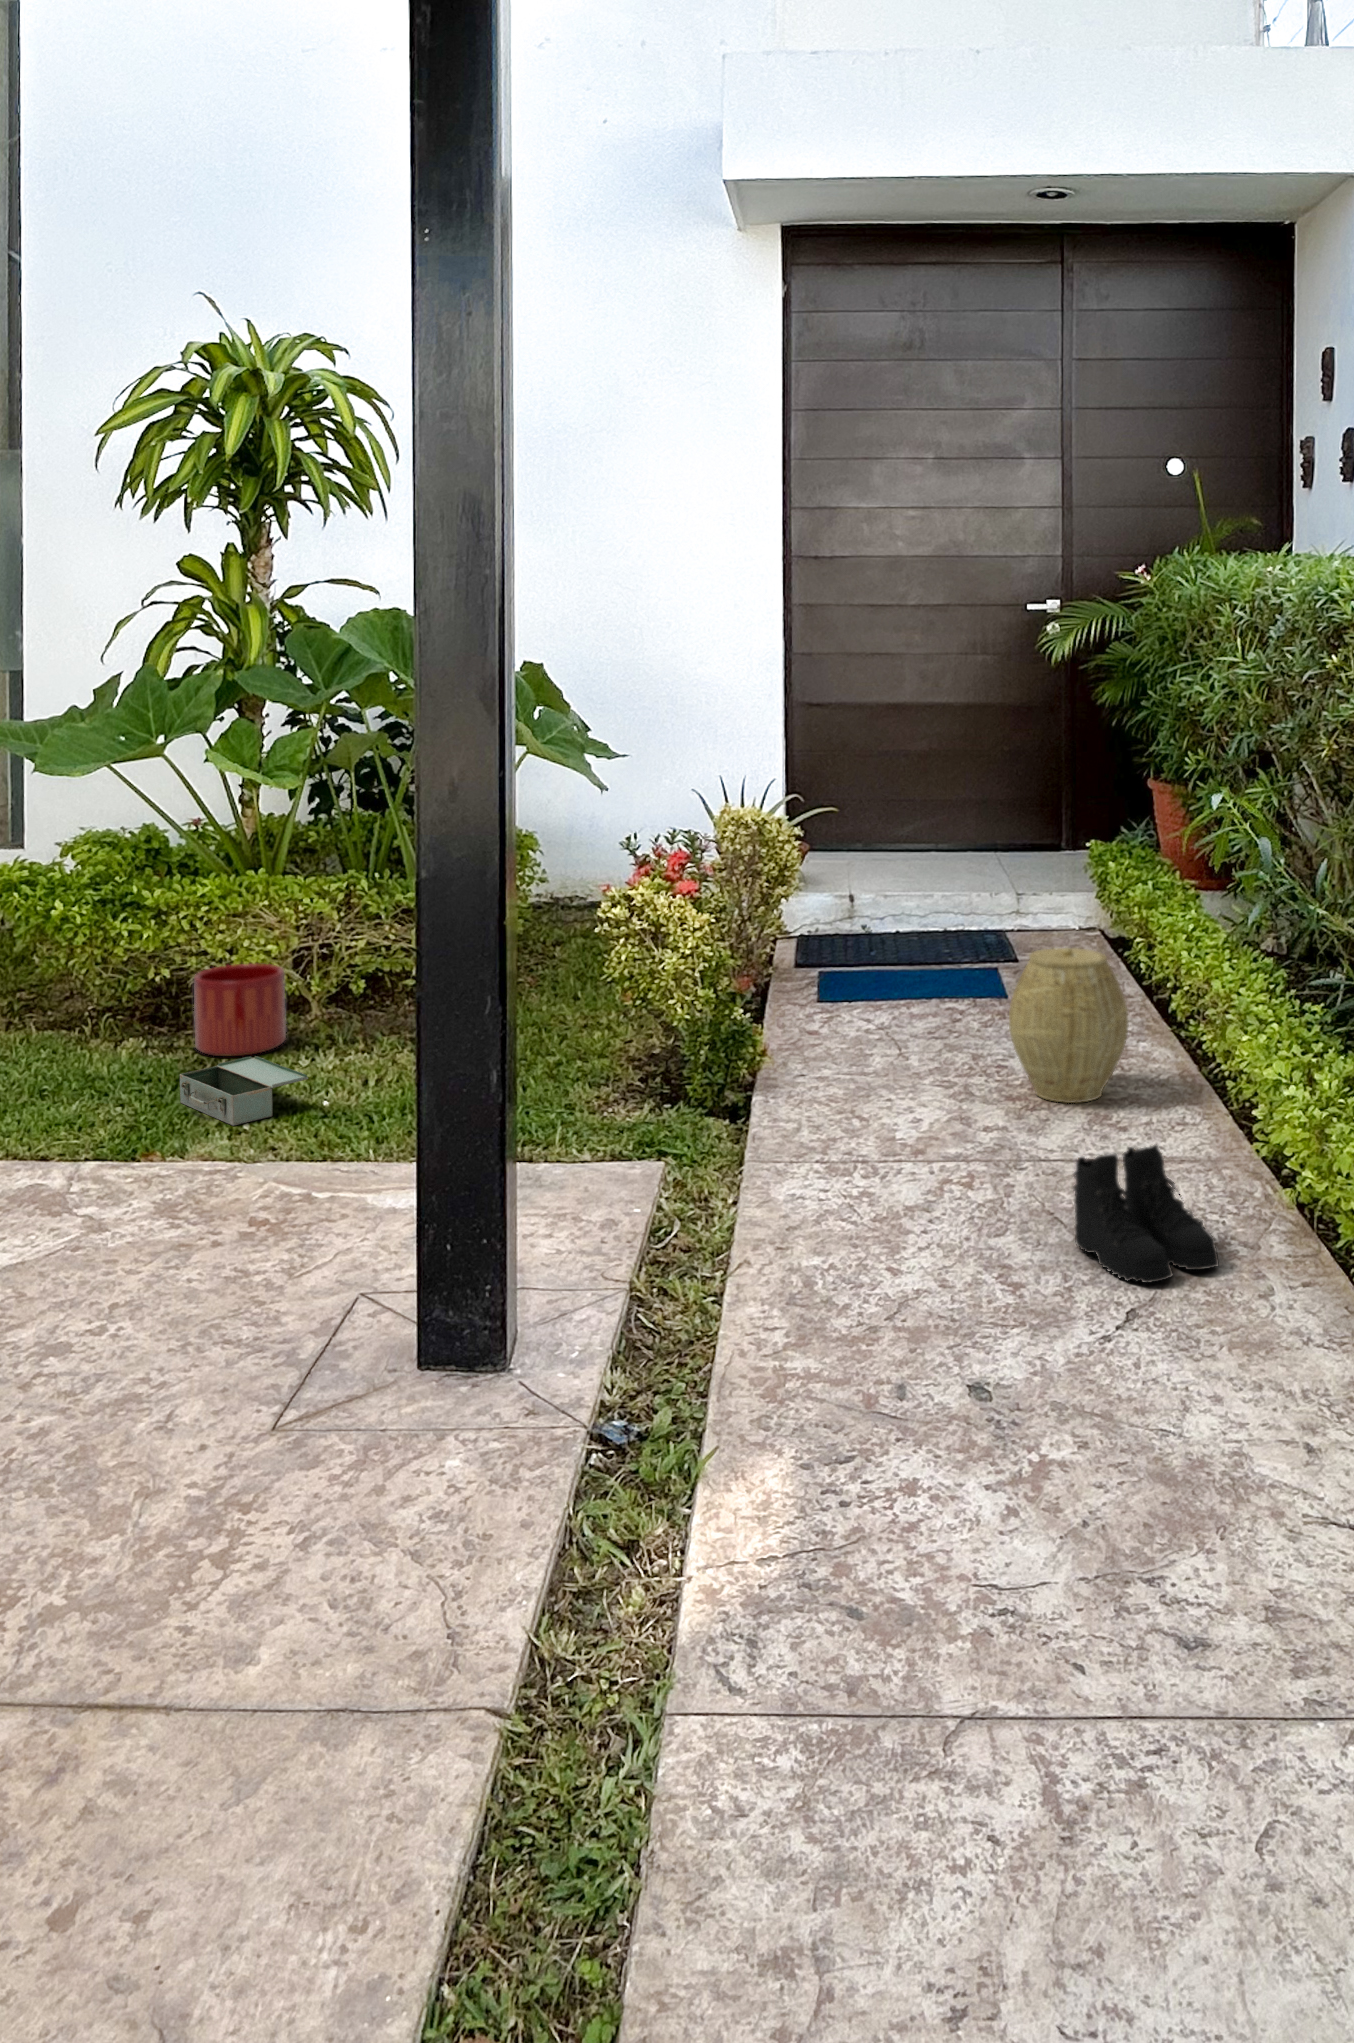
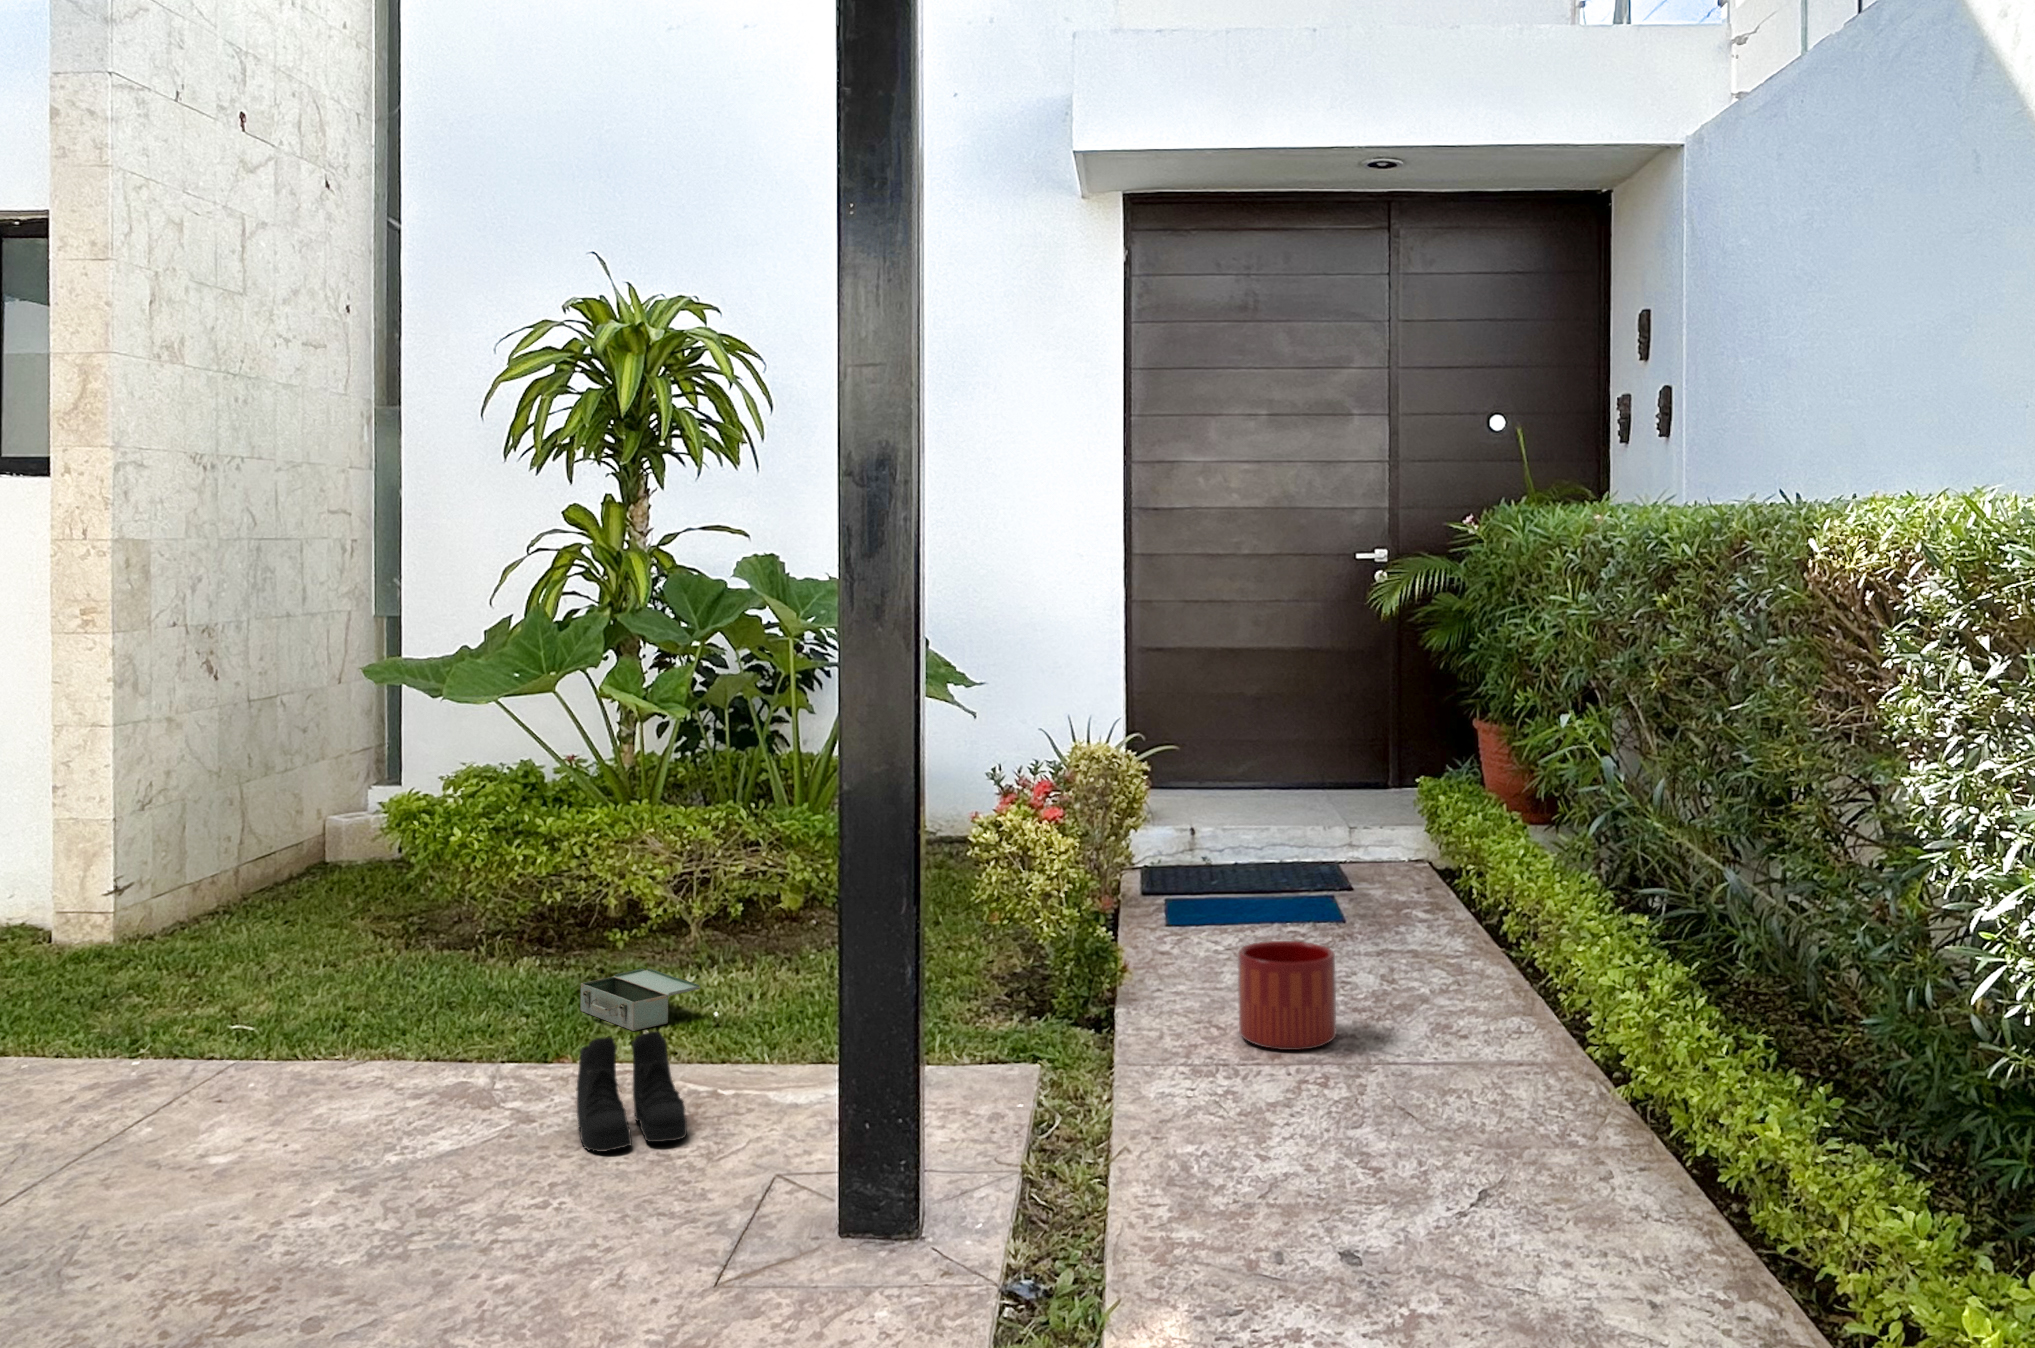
woven basket: present [1009,948,1129,1103] -> none [1357,869,1472,1019]
planter: present [194,963,286,1056] -> present [1238,941,1336,1050]
boots: present [1073,1145,1219,1283] -> present [577,1031,687,1152]

